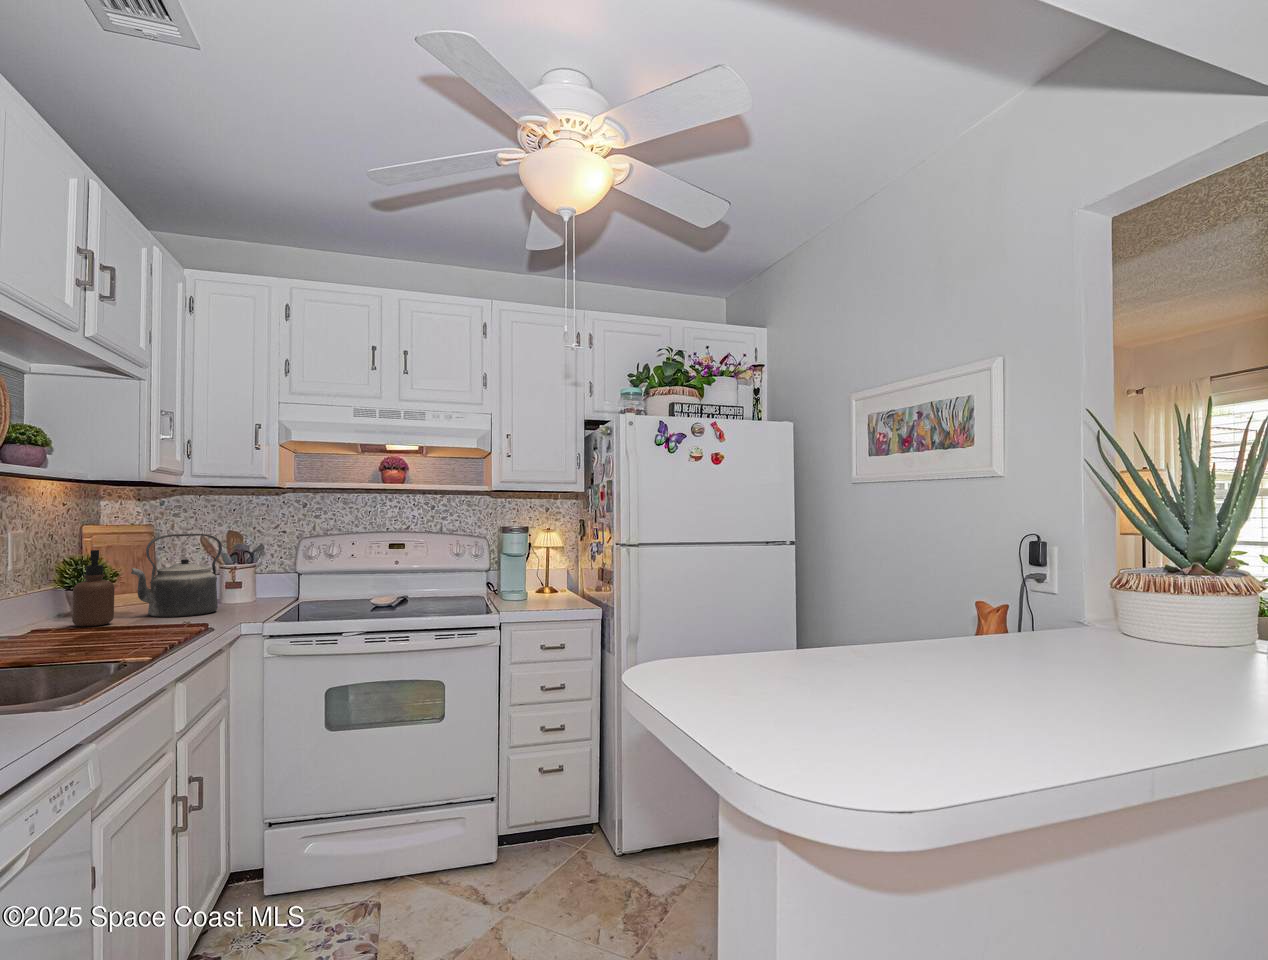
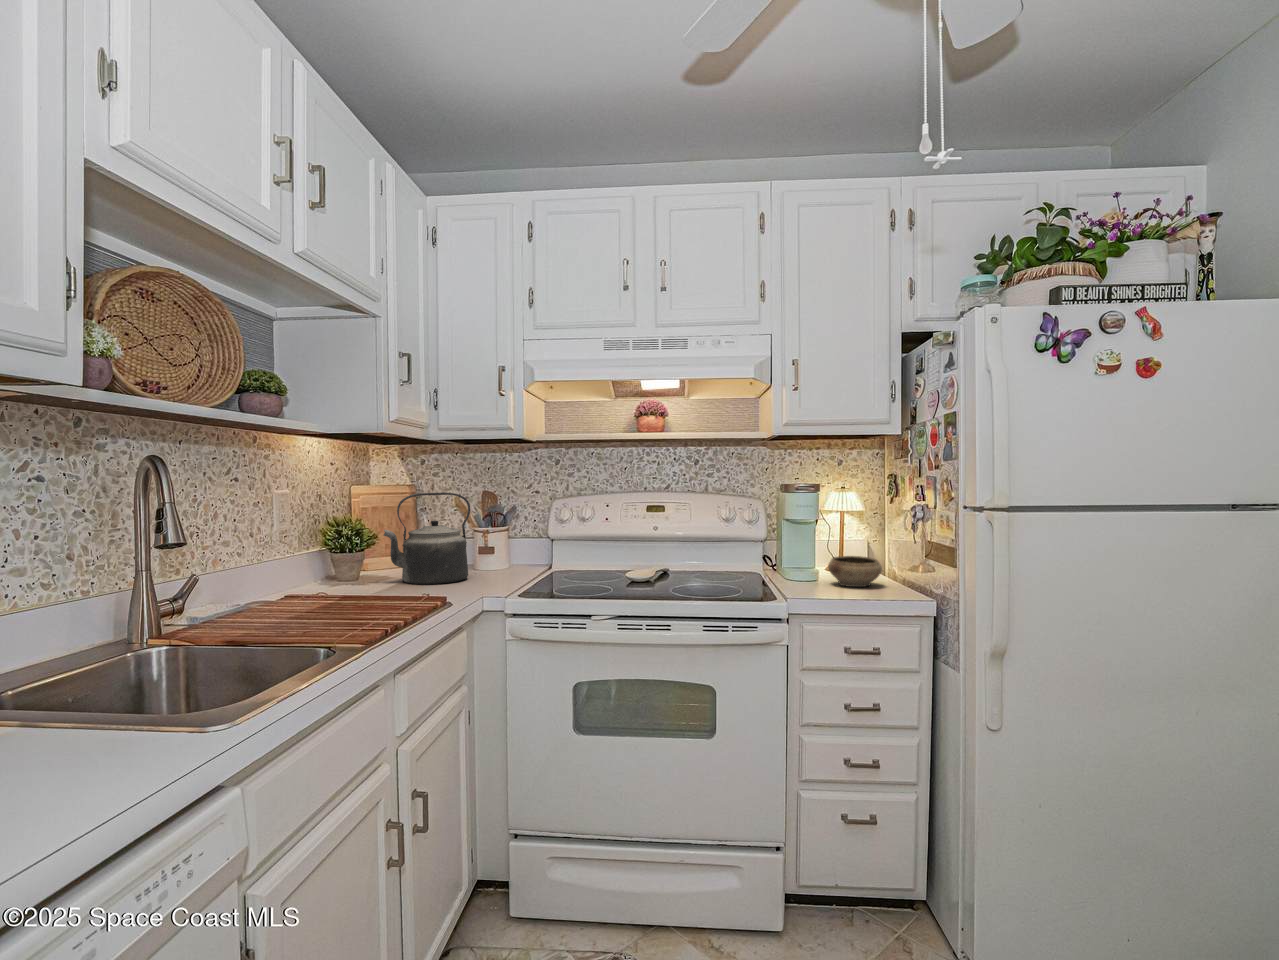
soap dispenser: present [72,550,115,627] -> none [325,510,364,592]
ceramic bowl: none [533,580,571,602] -> present [828,556,882,587]

